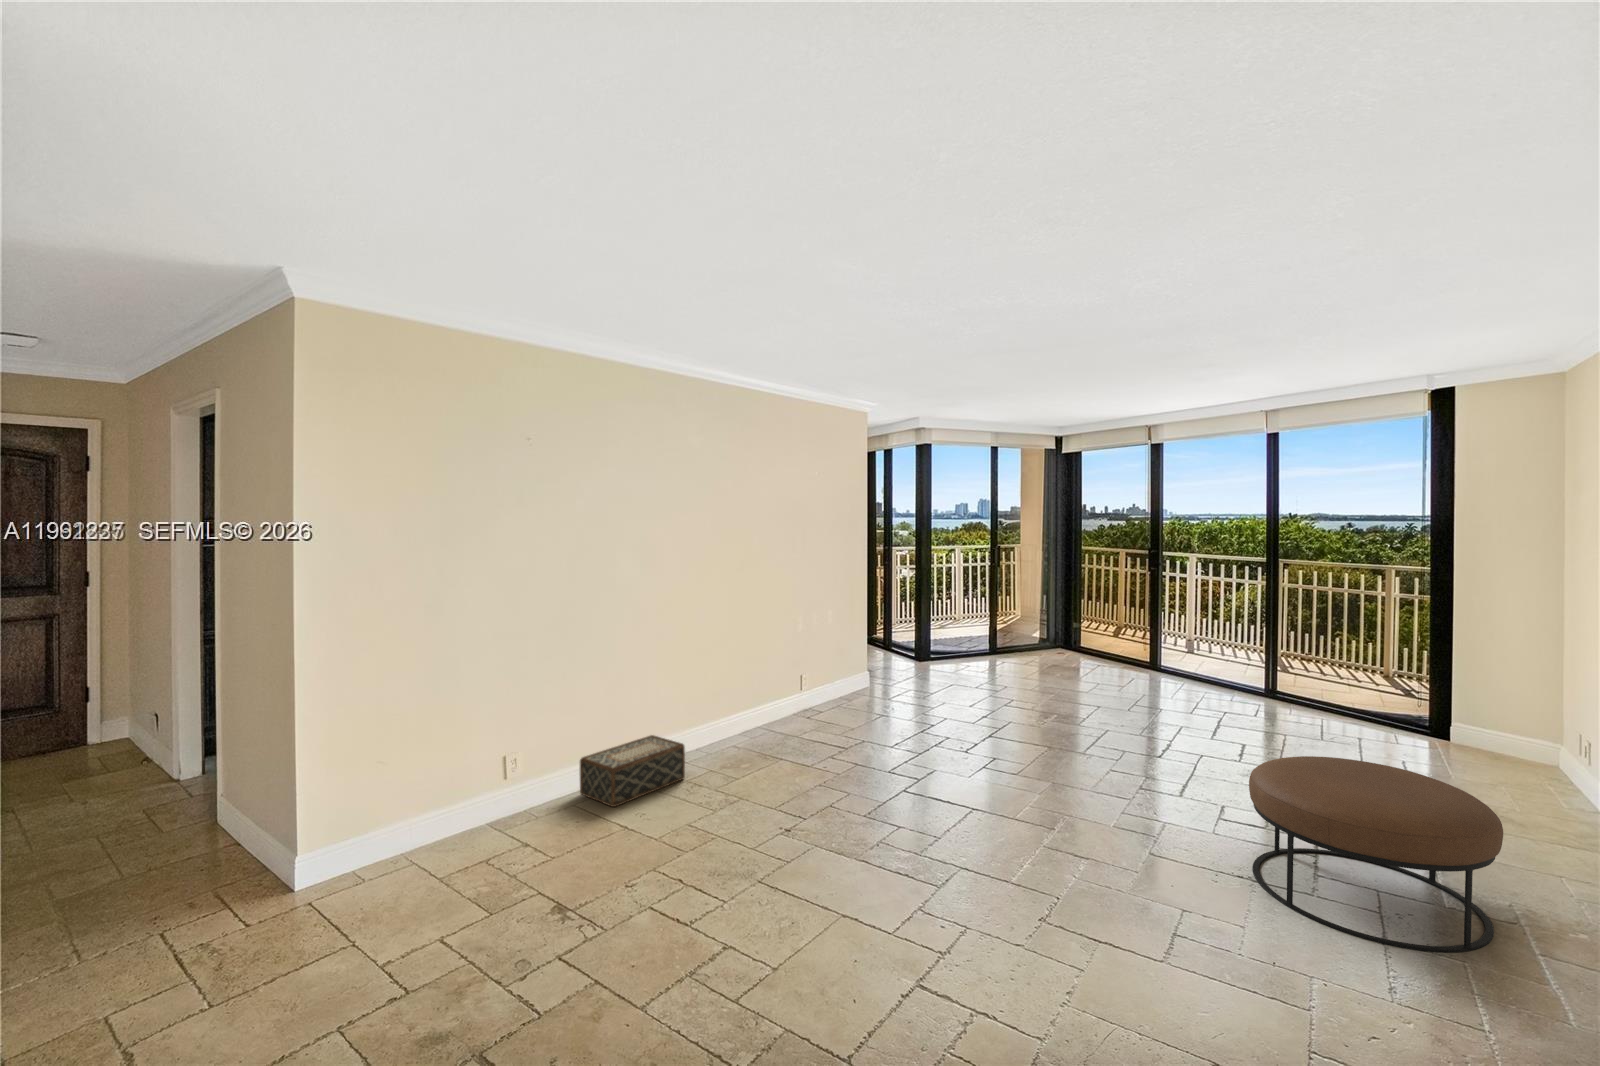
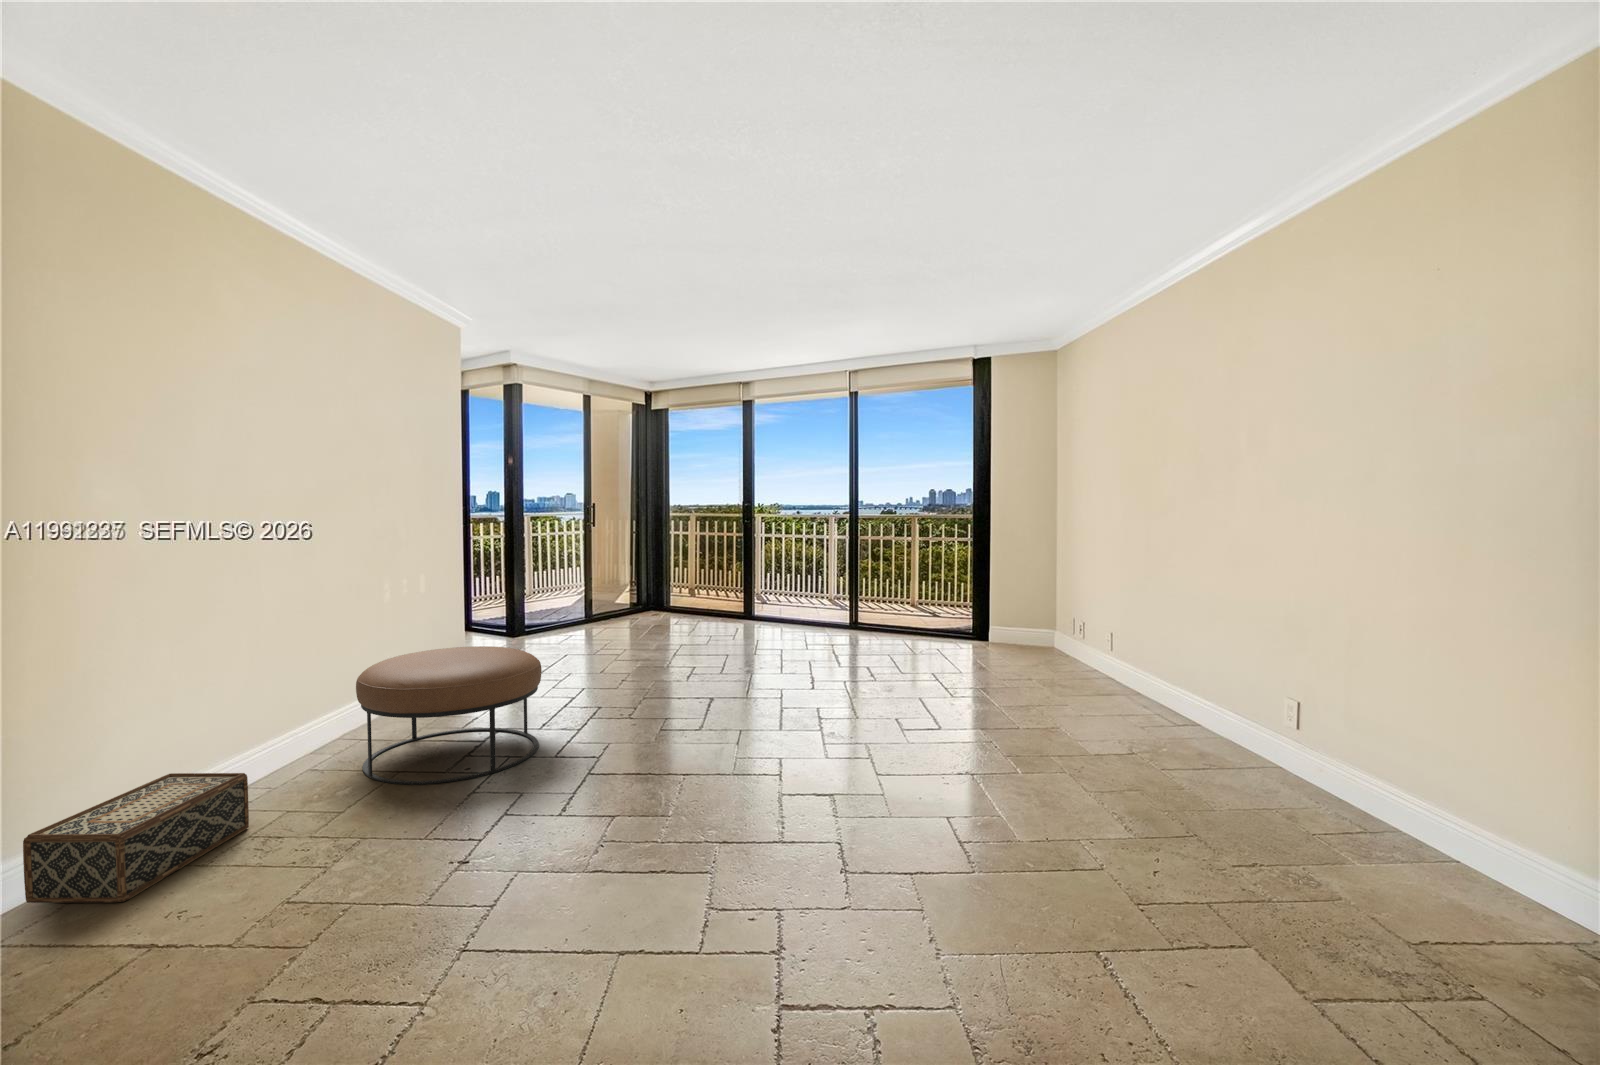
ottoman: present [1249,756,1503,952] -> present [356,646,542,785]

